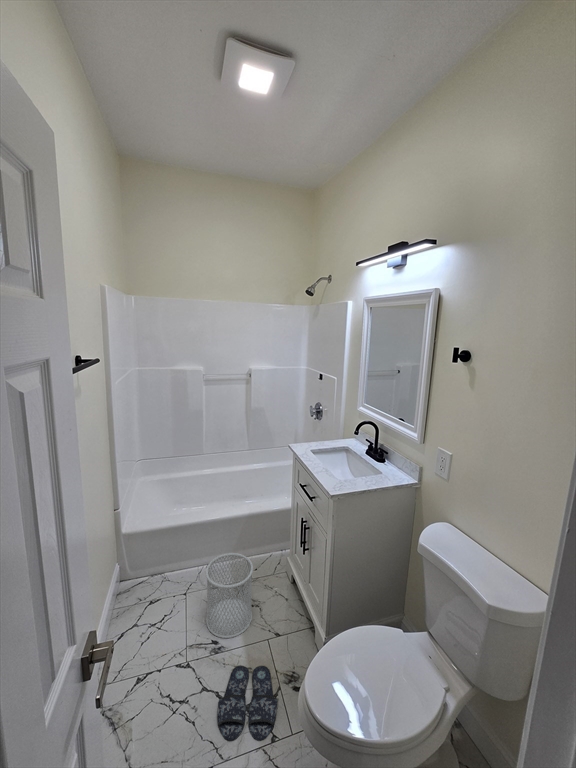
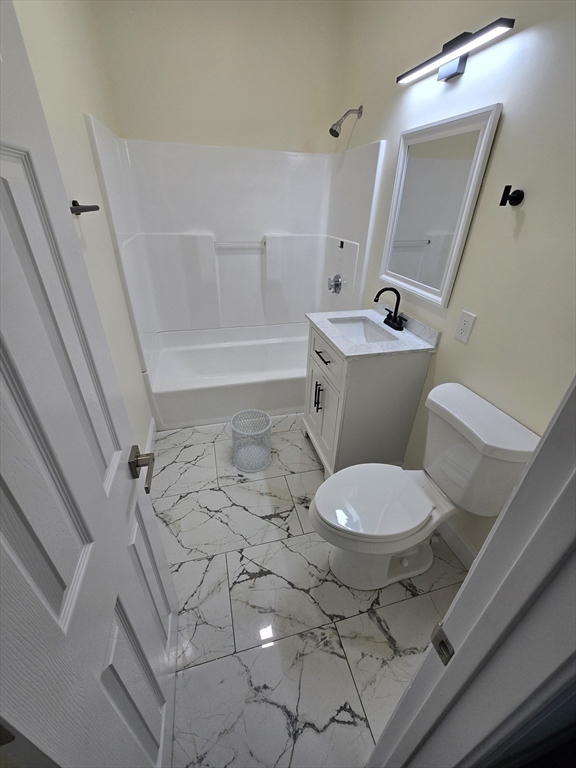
slippers: present [217,665,278,741] -> none [246,491,293,537]

